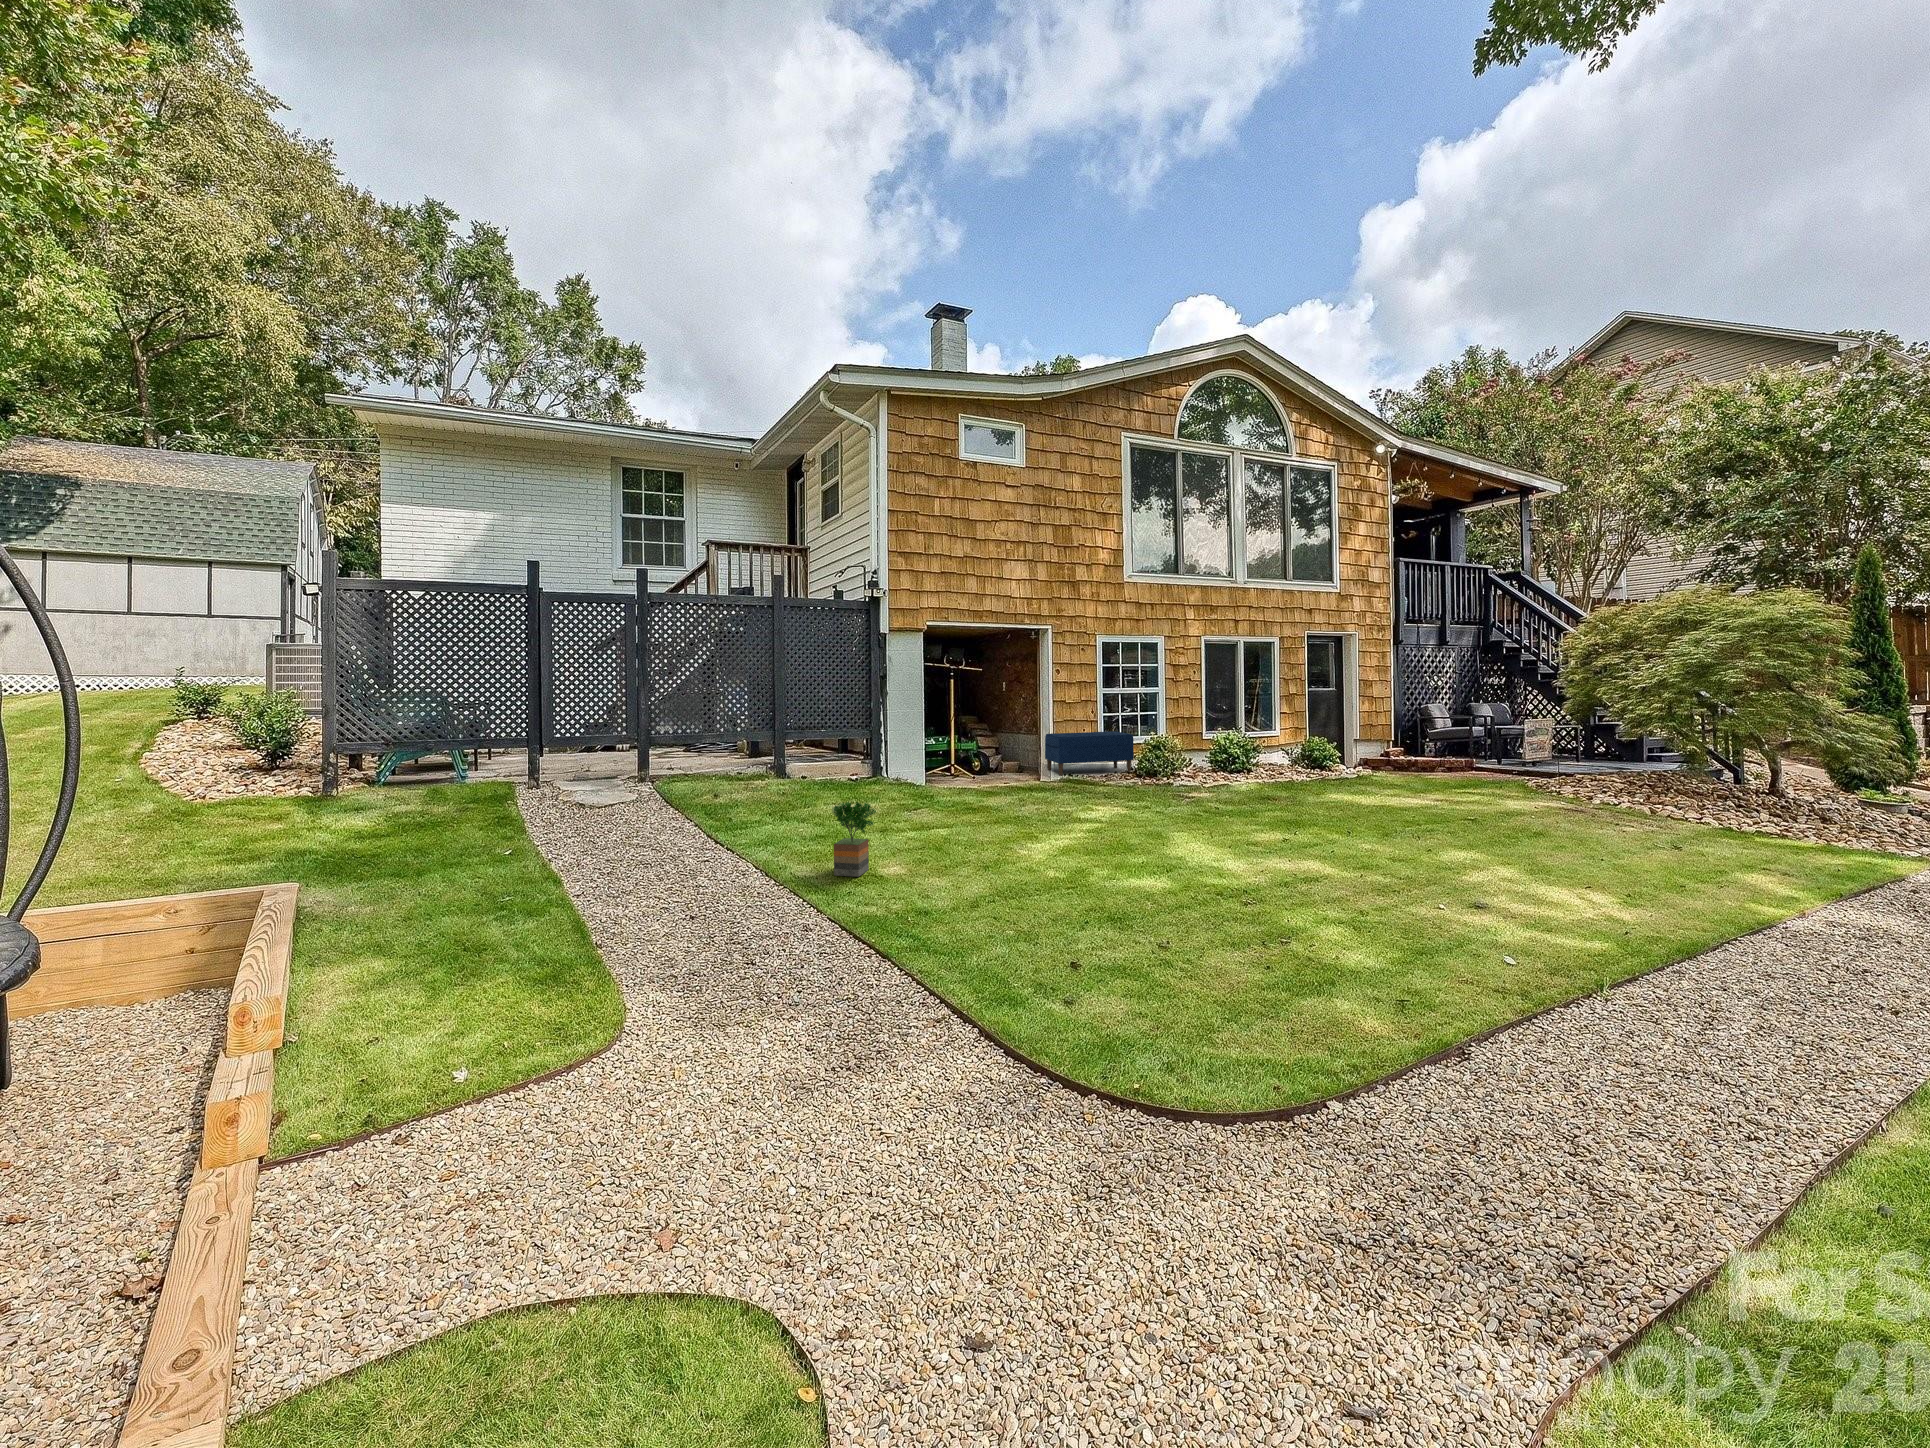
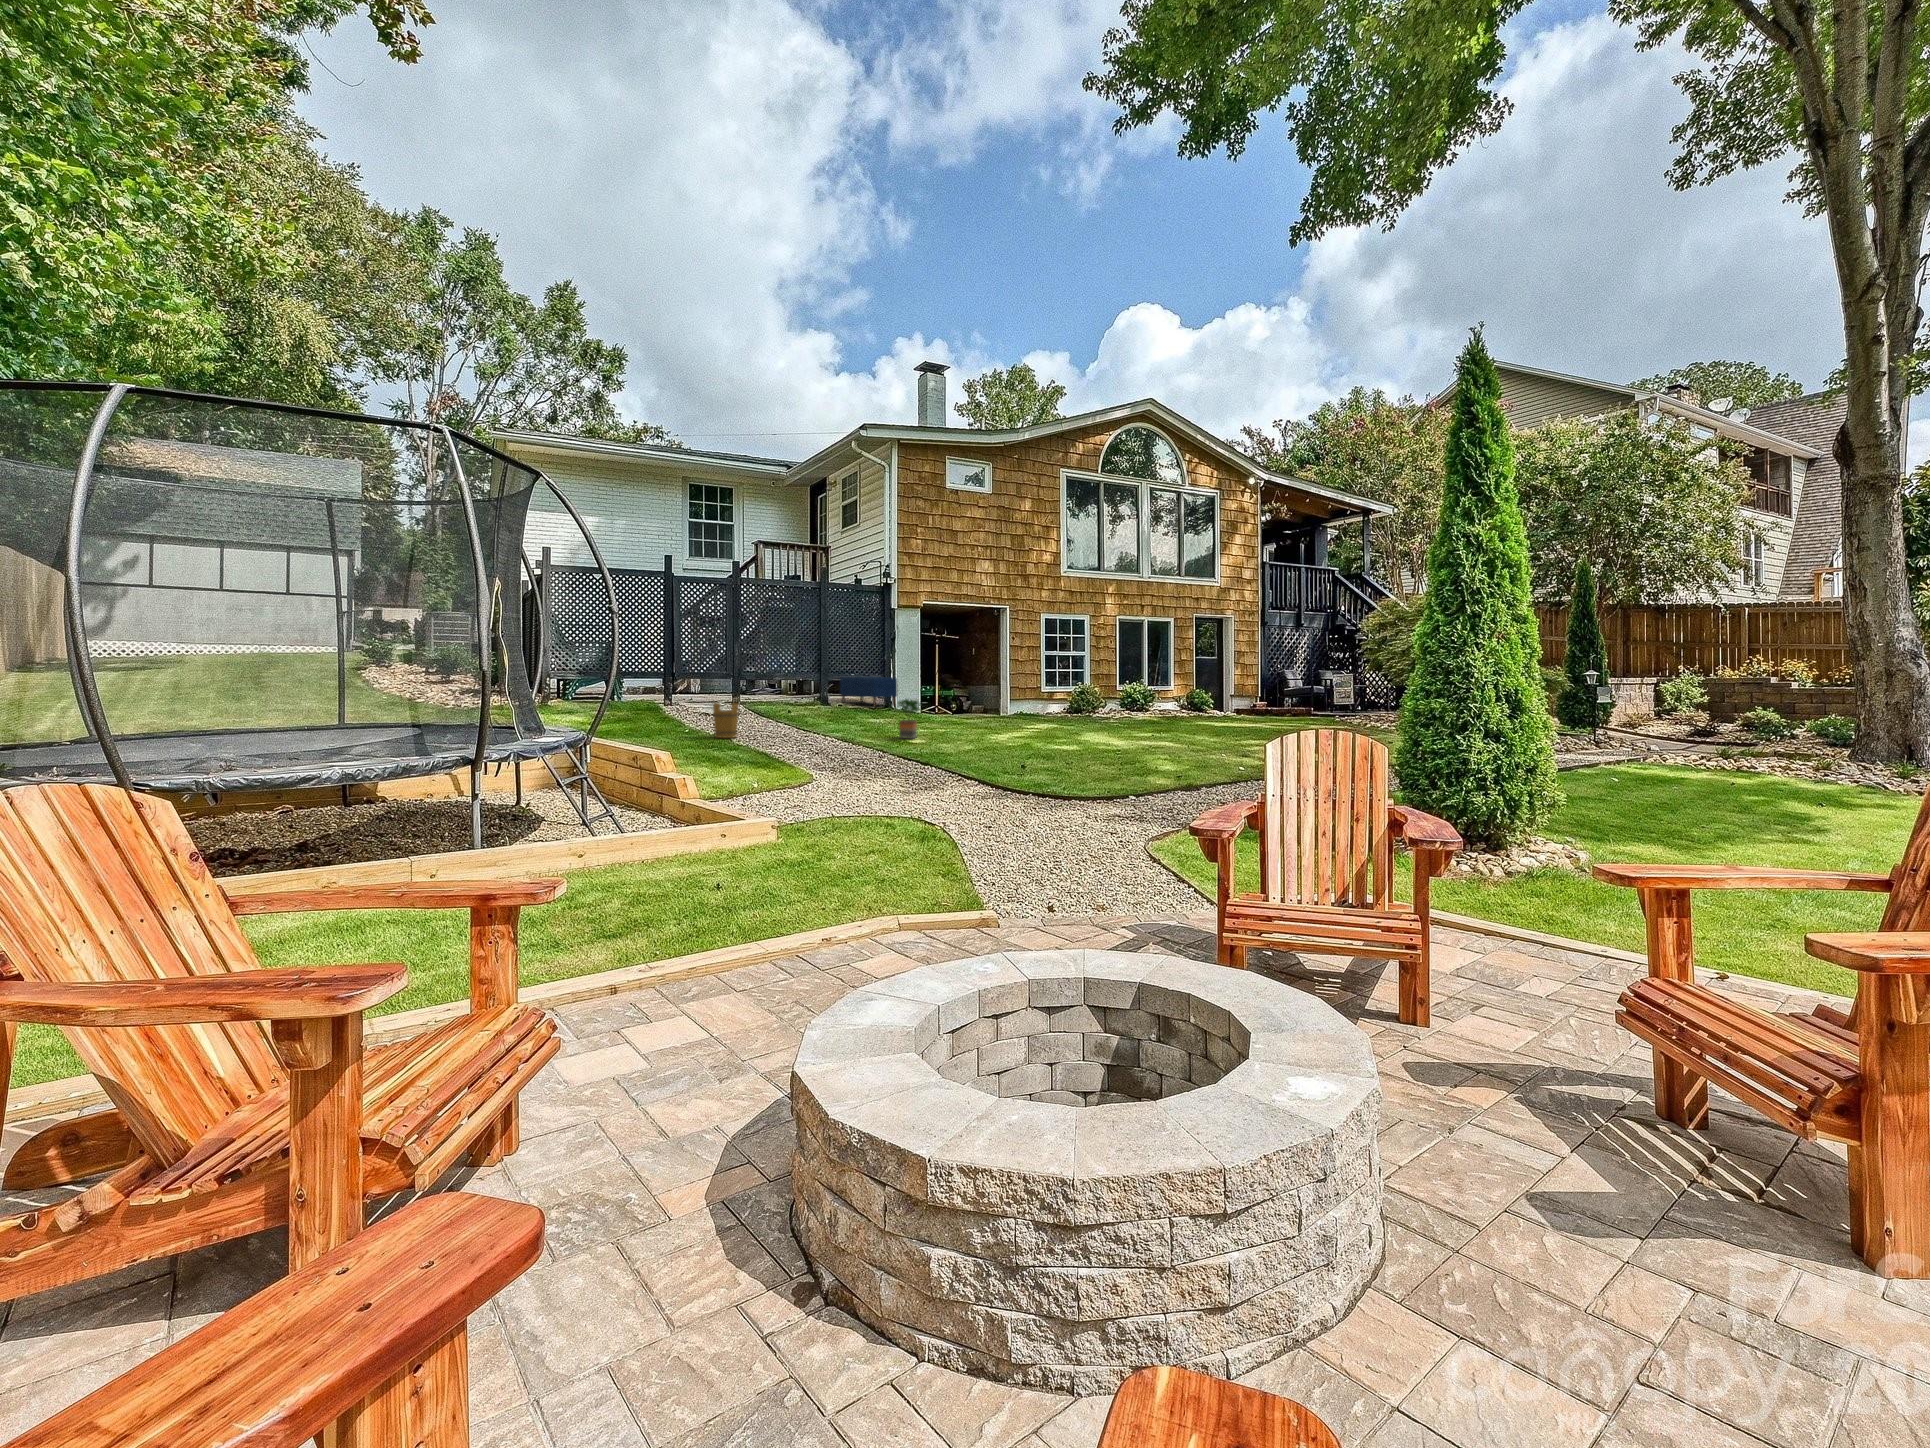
bench: present [1045,731,1134,776] -> present [840,676,897,706]
bucket: none [468,822,531,894] -> present [713,703,739,738]

